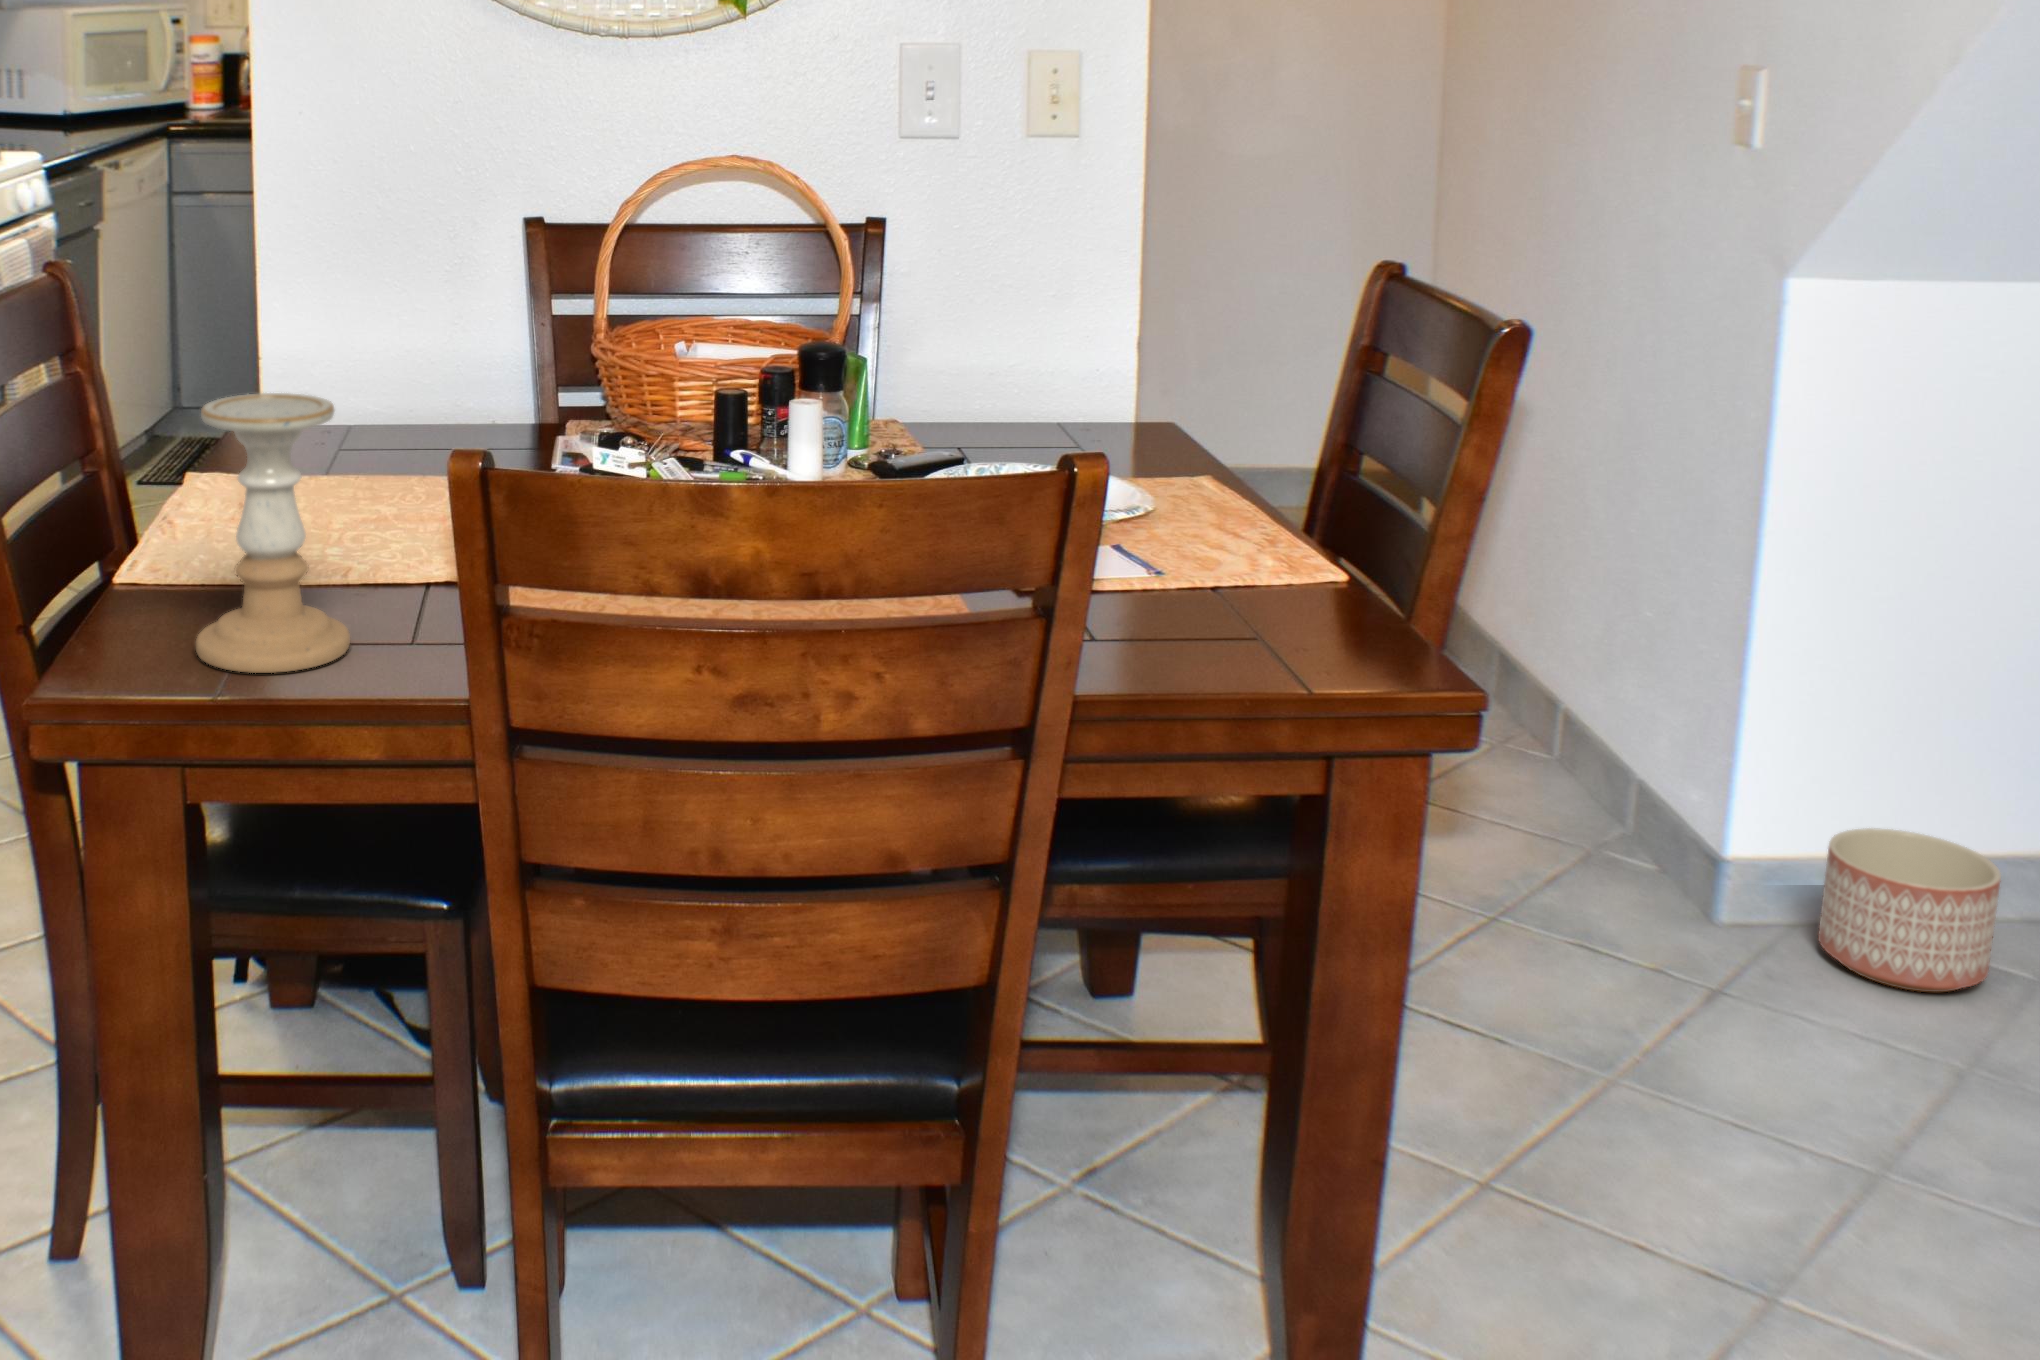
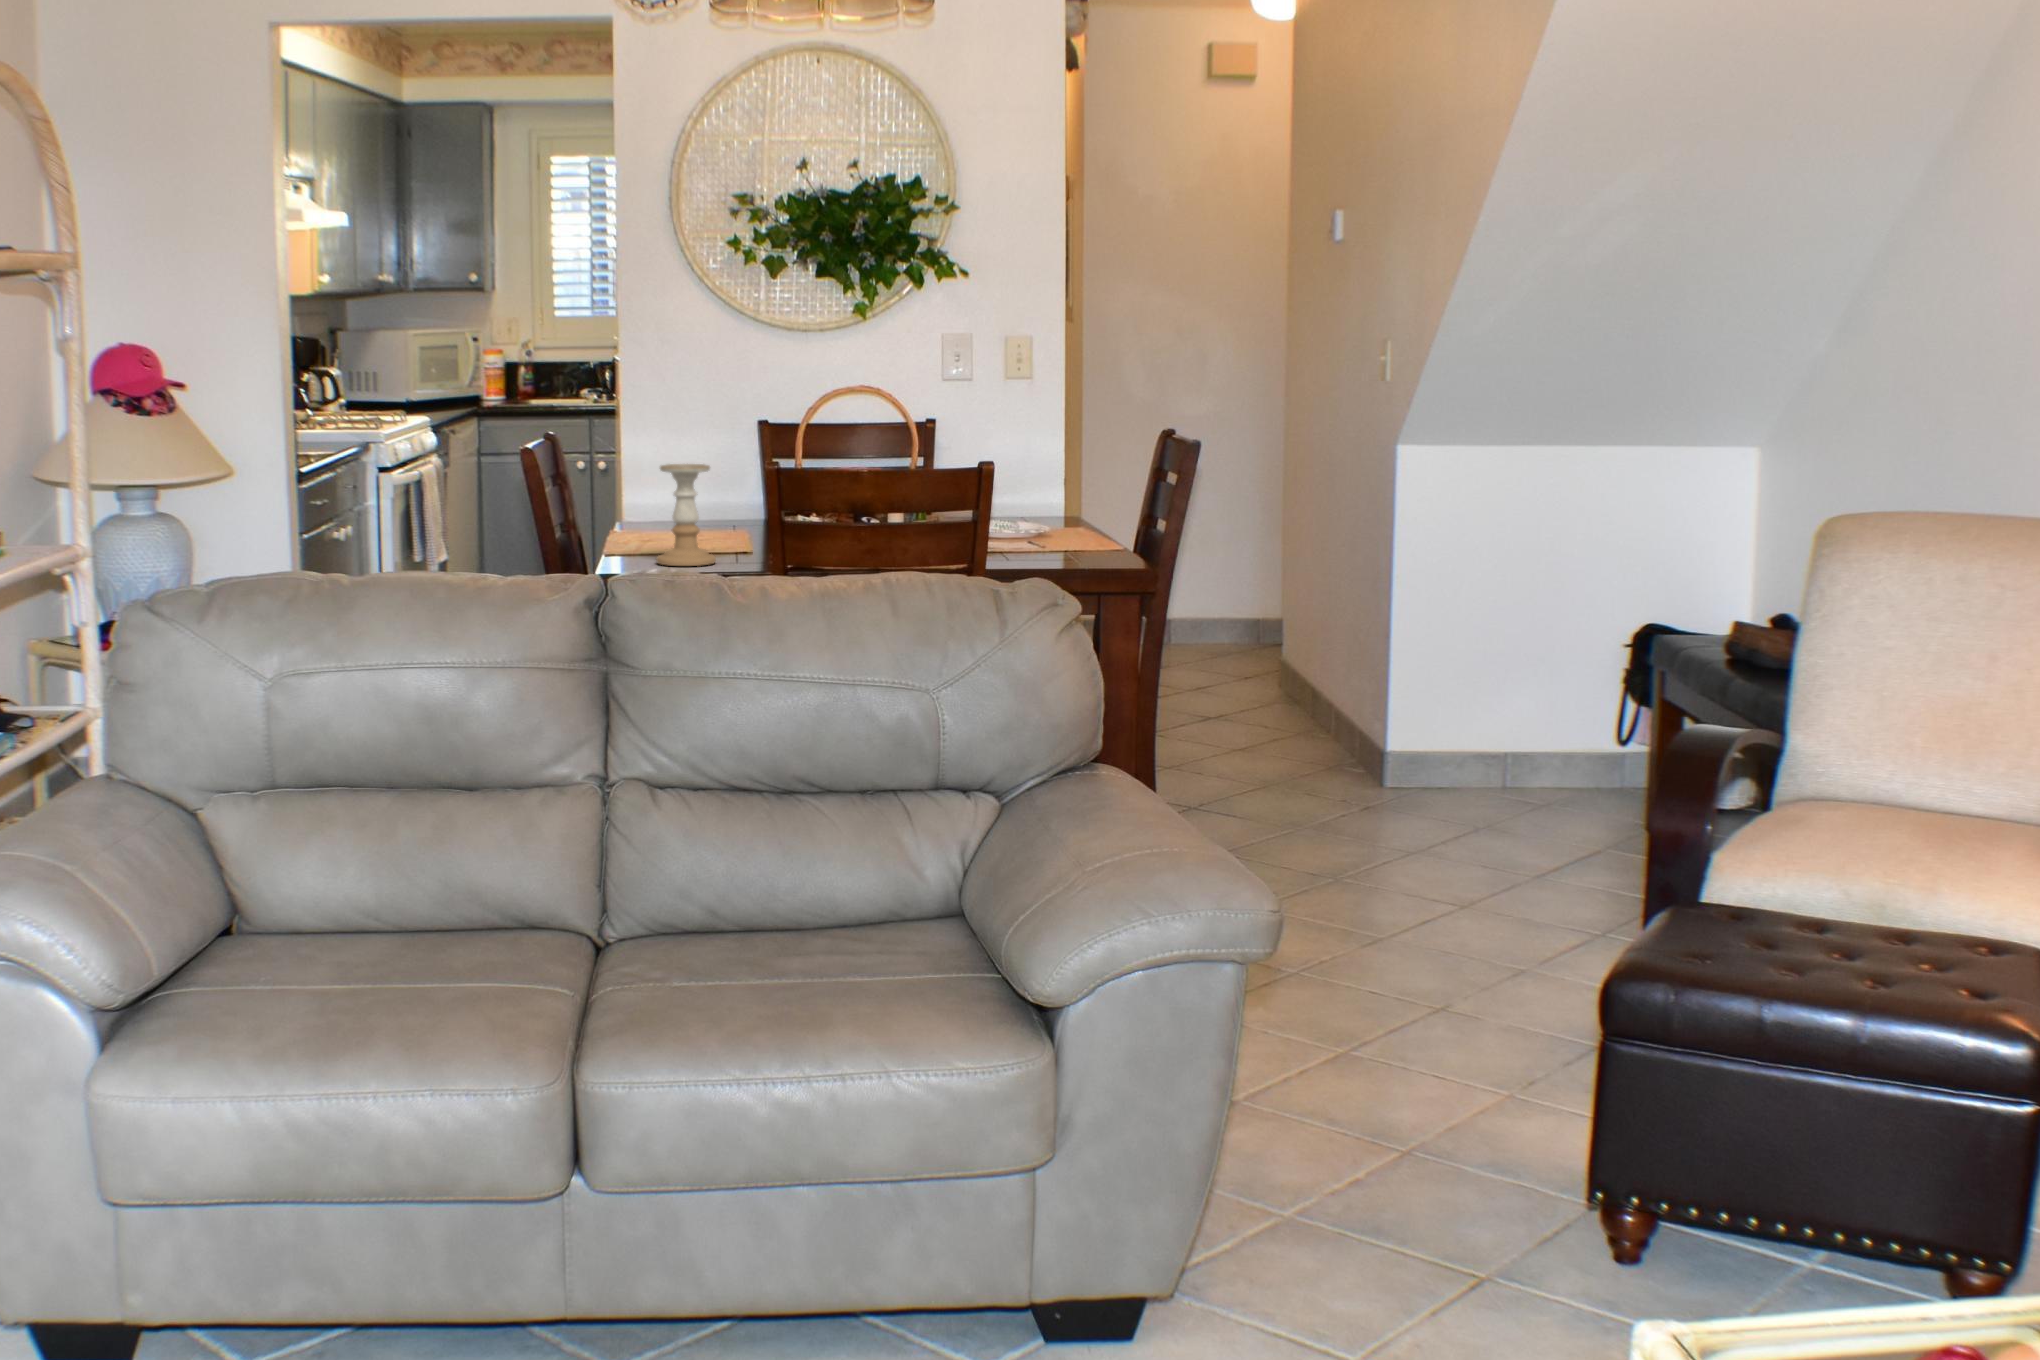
planter: present [1818,828,2001,992] -> none [1417,729,1496,799]

